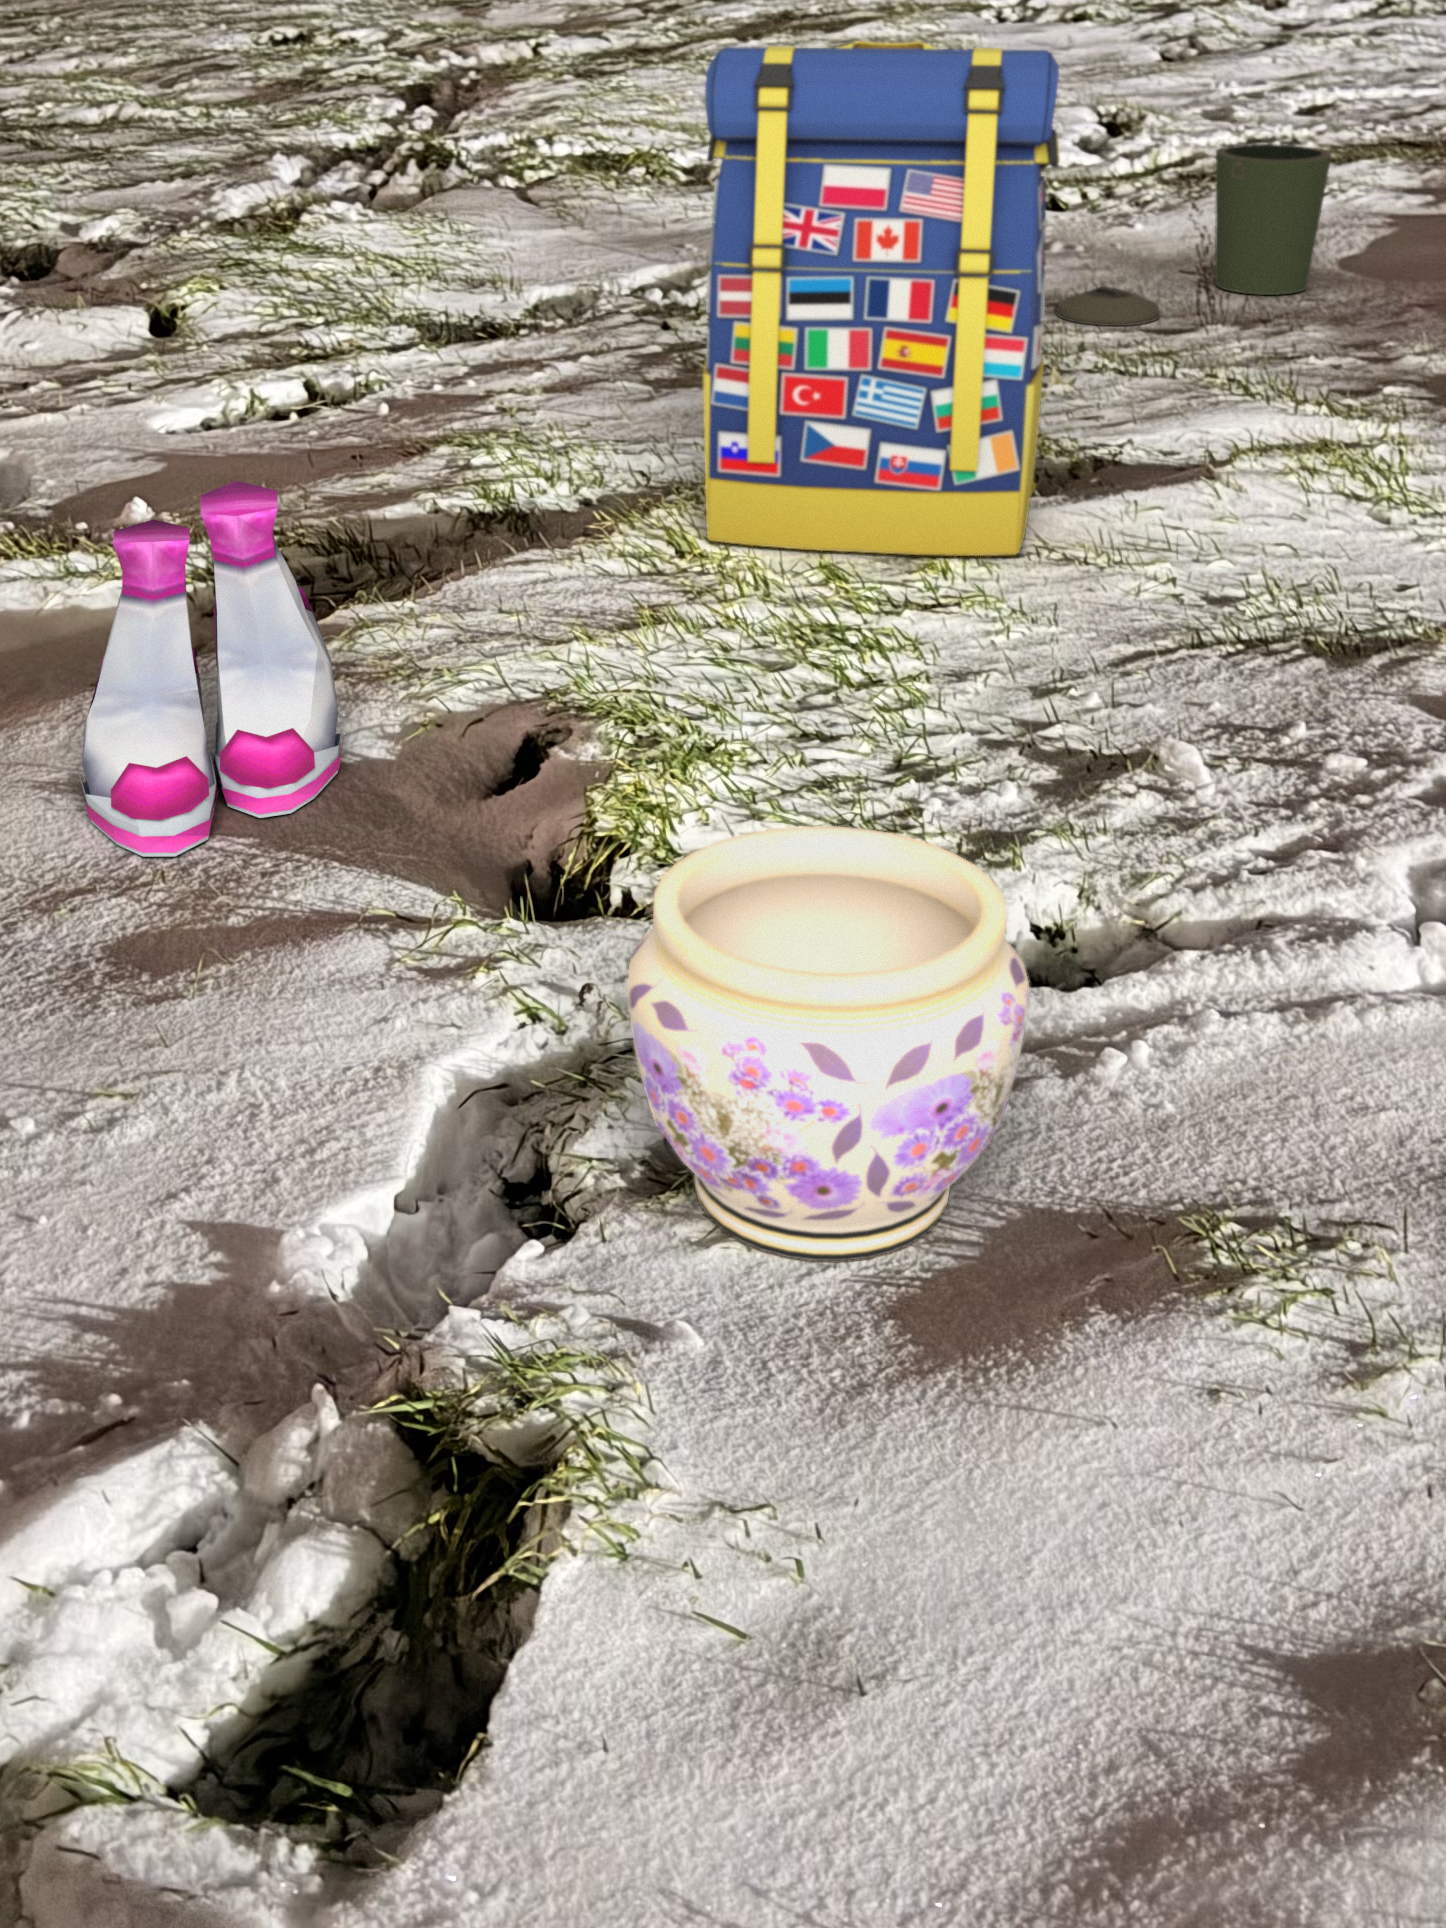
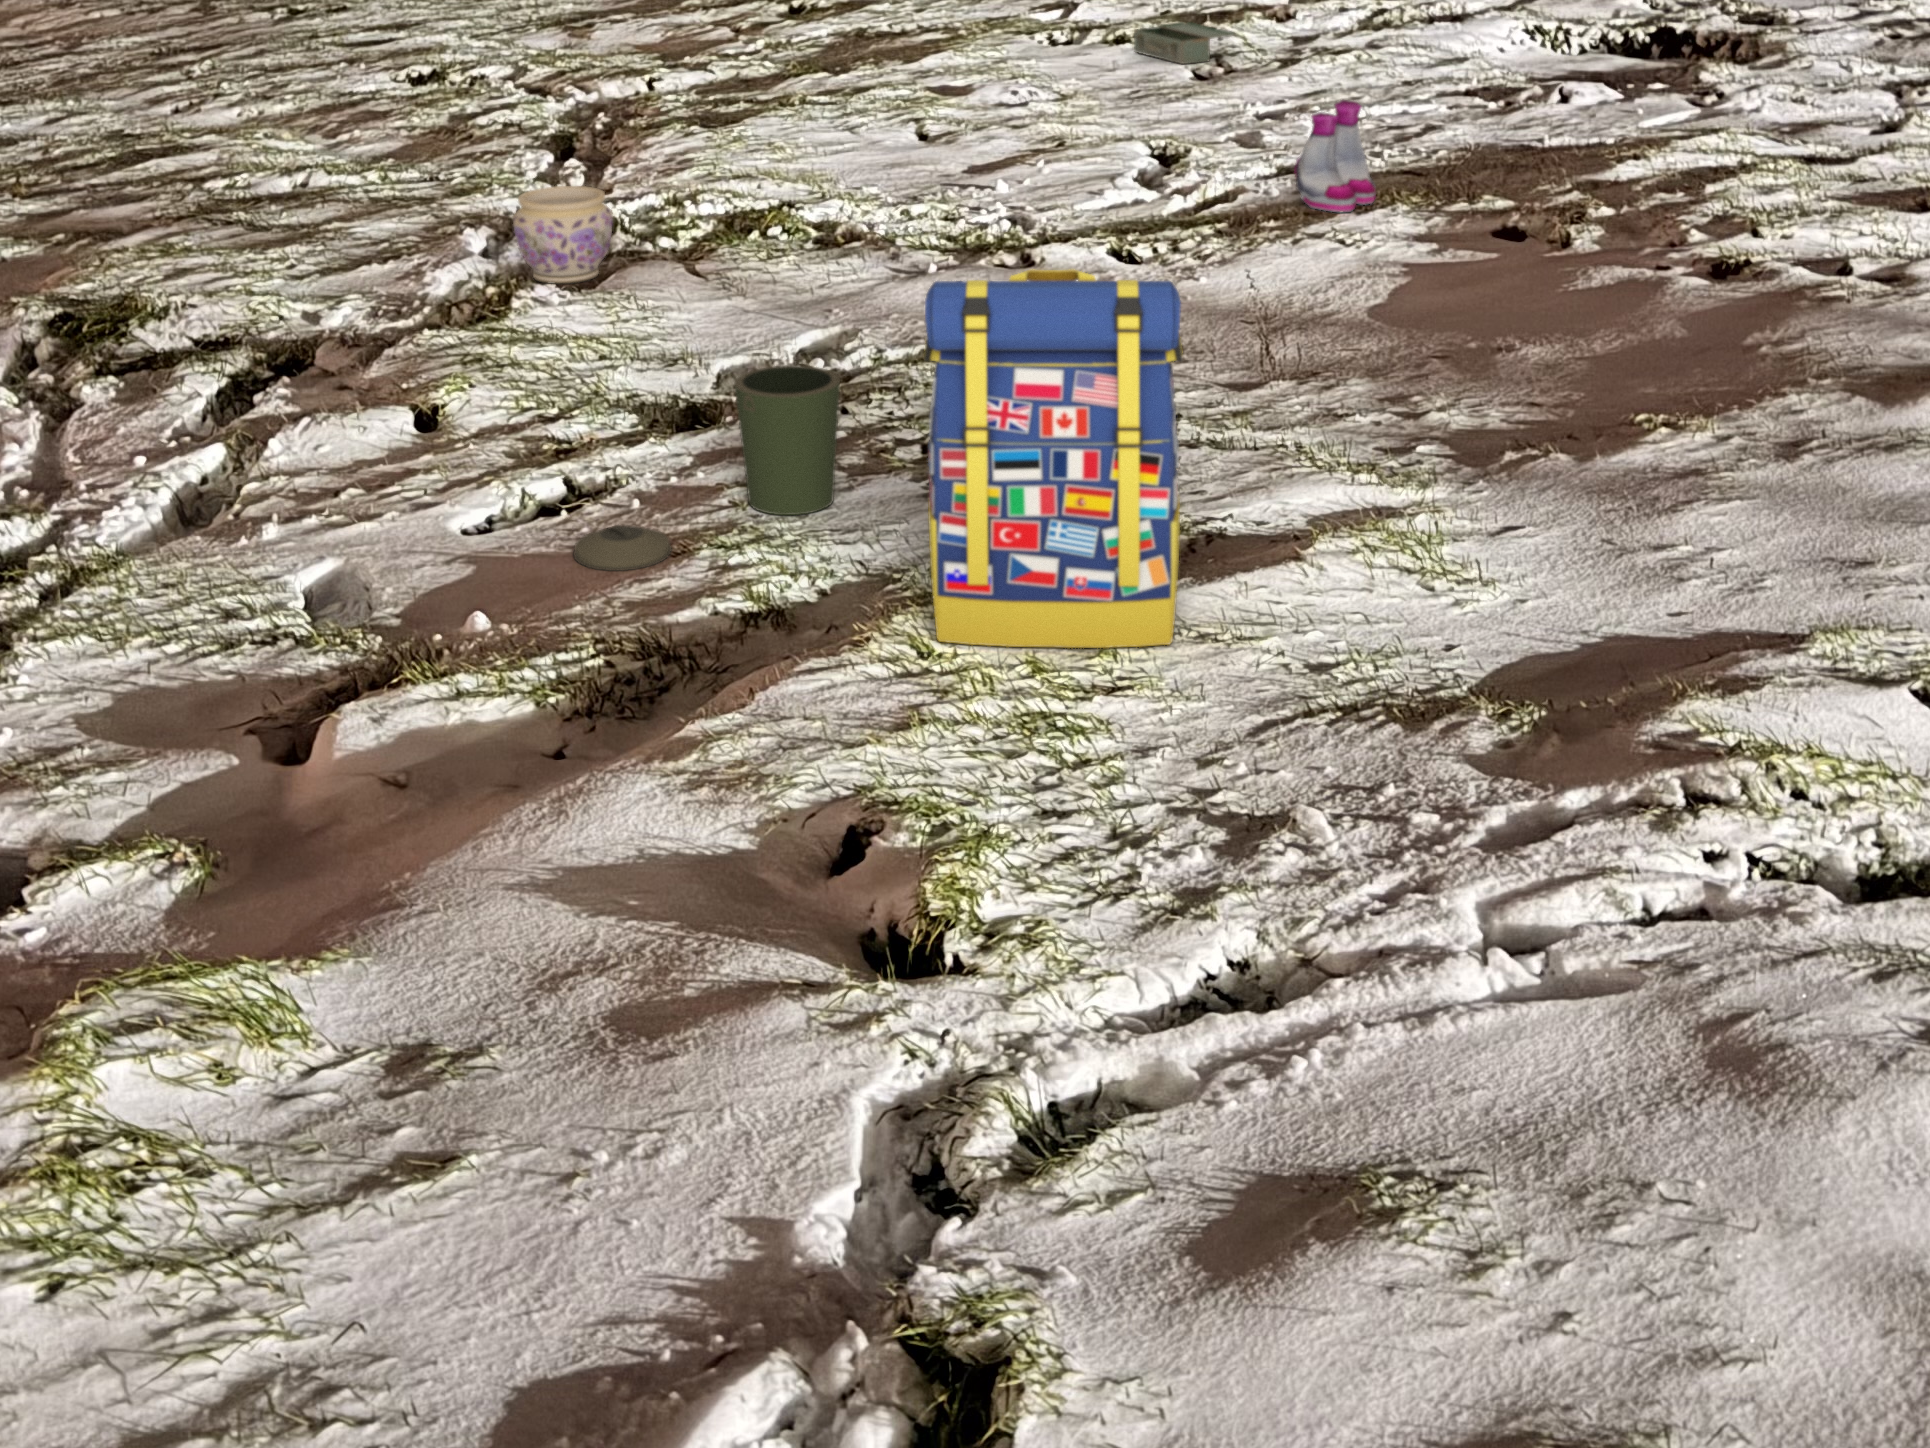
toolbox: none [1086,8,1204,51] -> present [1134,22,1235,64]
trash can: present [1056,144,1332,326] -> present [574,365,840,571]
boots: present [79,481,343,857] -> present [1294,100,1376,212]
planter: present [627,826,1030,1261] -> present [513,186,613,284]

